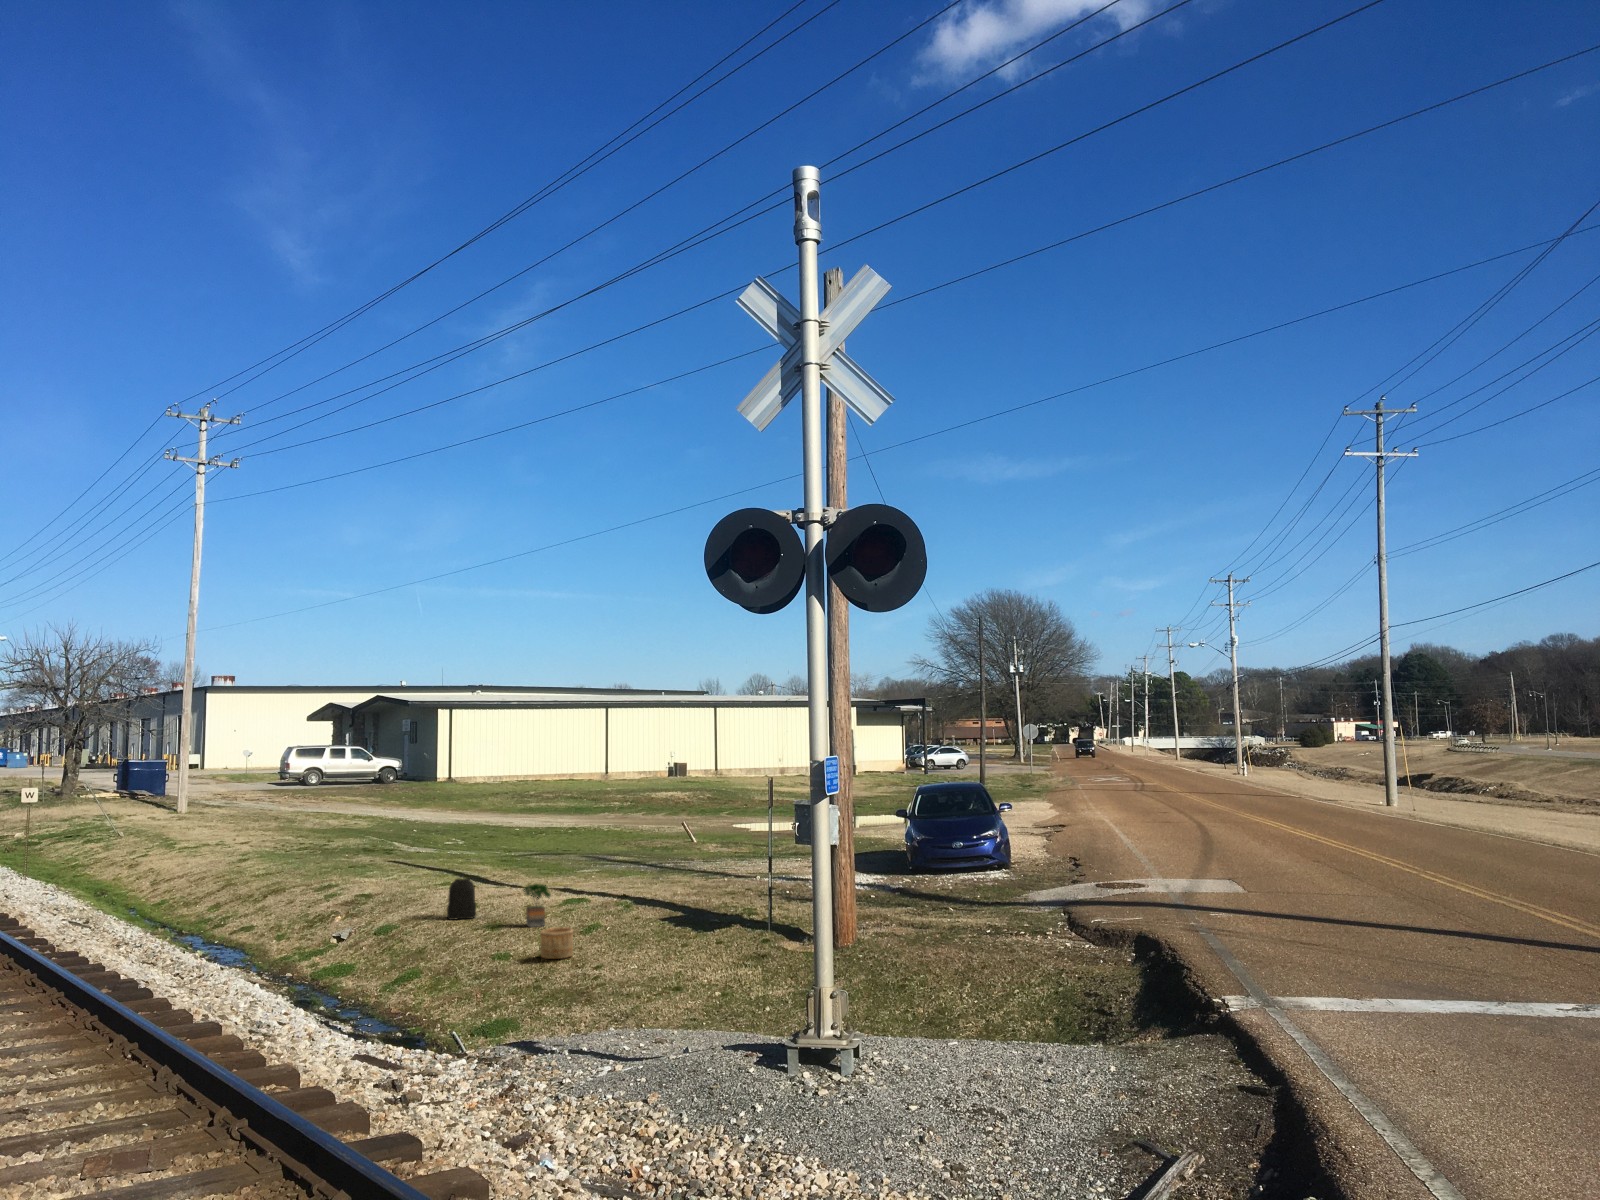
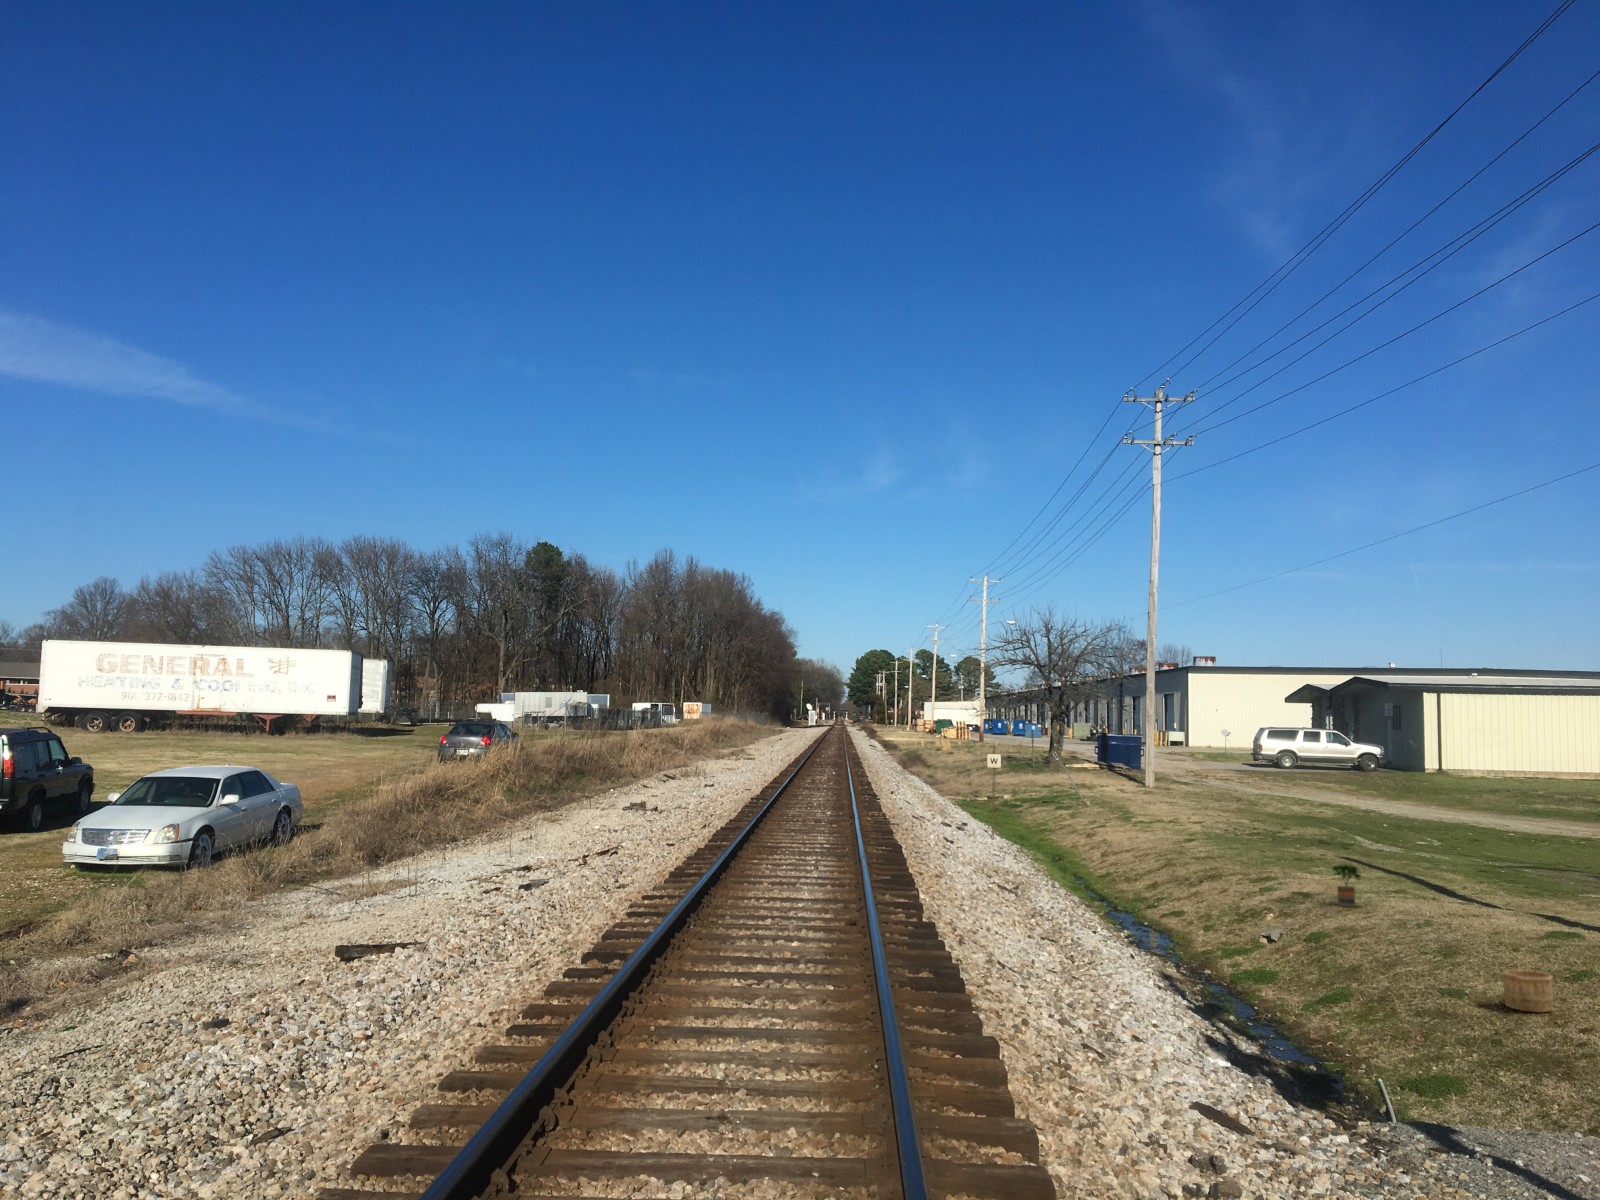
backpack: present [447,878,476,920] -> none [1390,886,1428,938]
potted tree: present [523,884,551,927] -> present [1332,864,1361,907]

